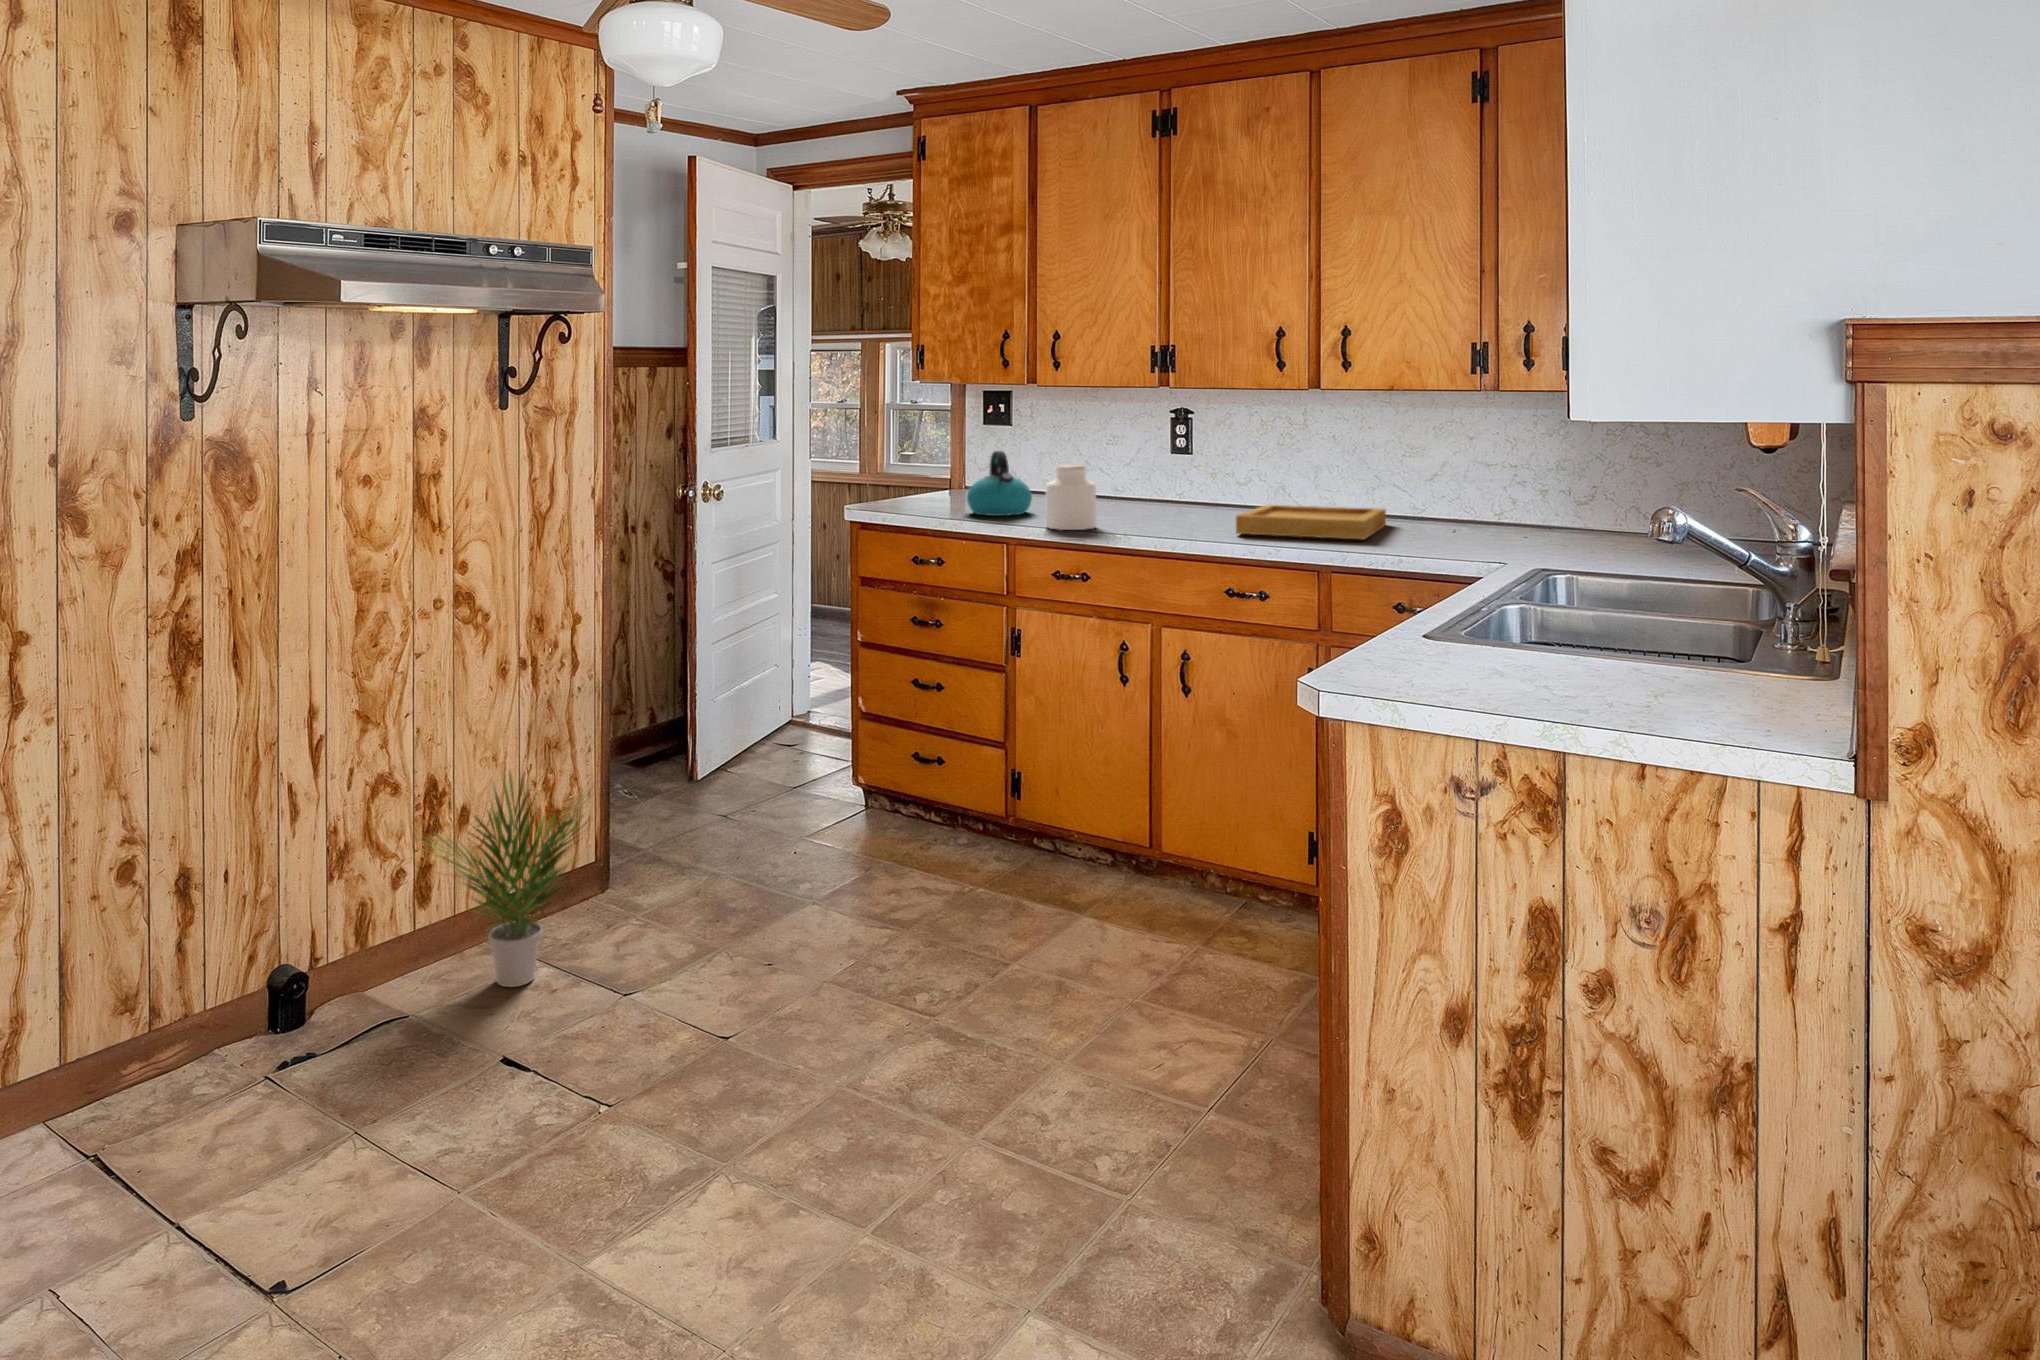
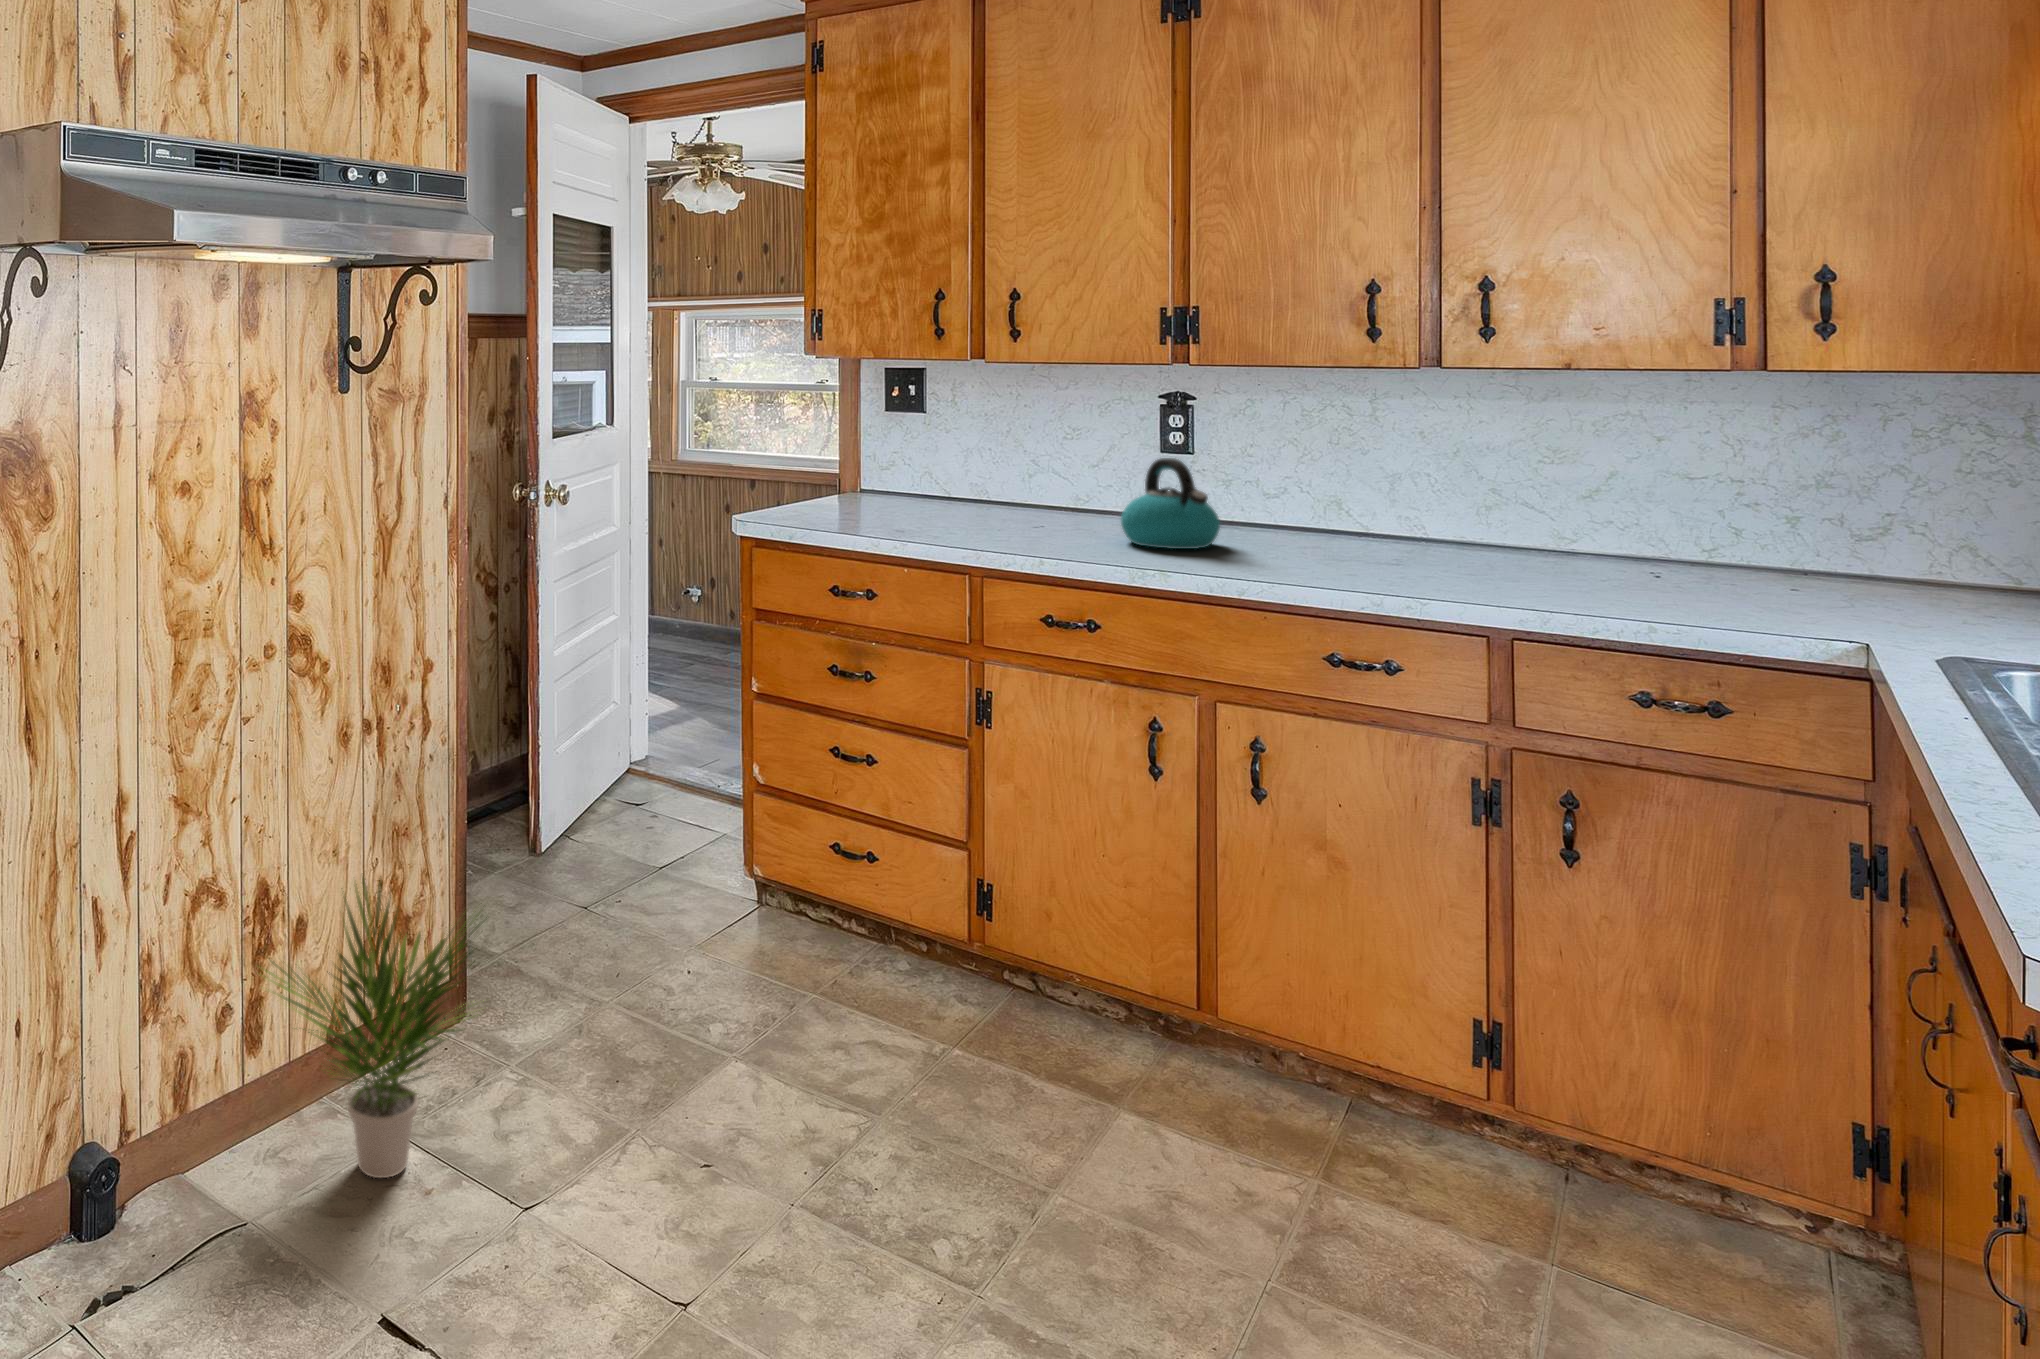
kettle: present [967,451,1032,516] -> present [1121,458,1220,549]
jar: present [1046,465,1097,530] -> none [1021,473,1093,560]
tray: present [1236,505,1386,539] -> none [1311,529,1521,587]

